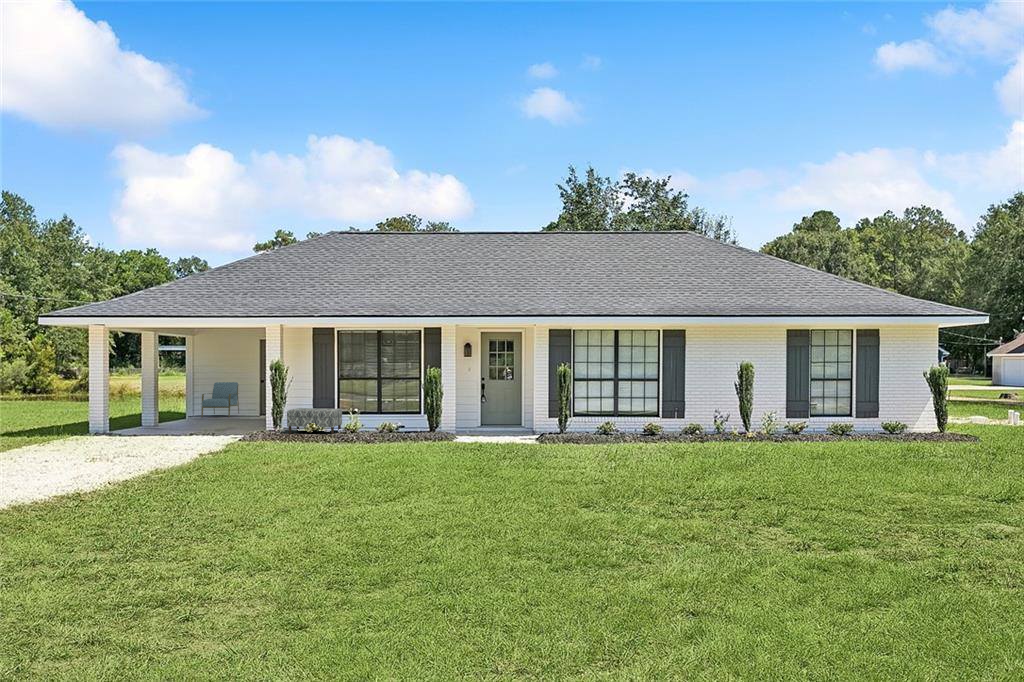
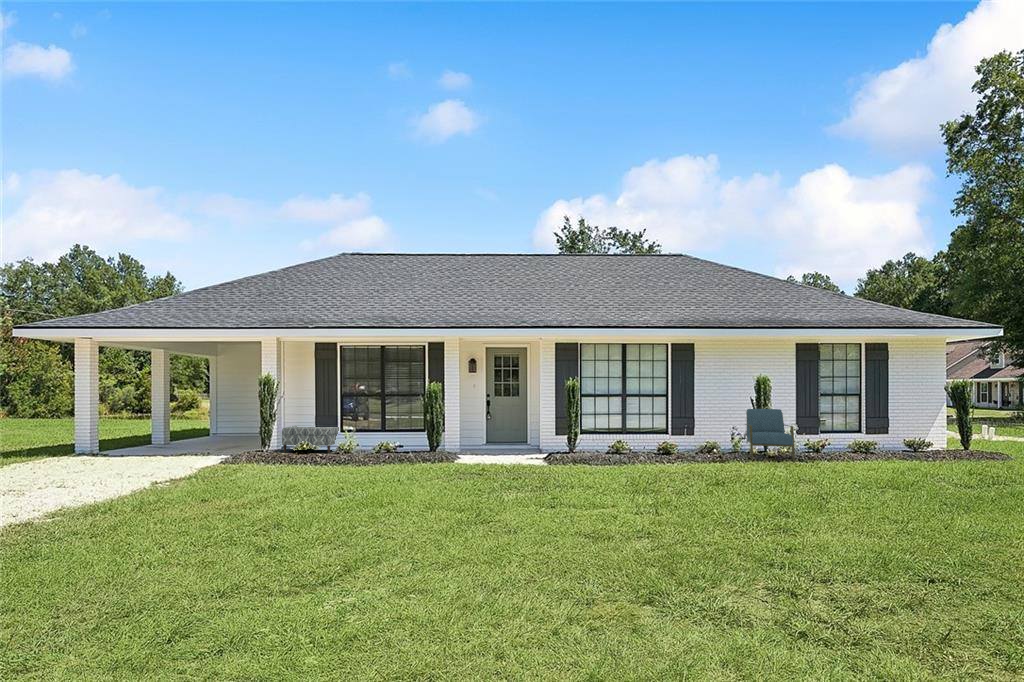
chair: present [201,382,239,417] -> present [745,409,795,461]

